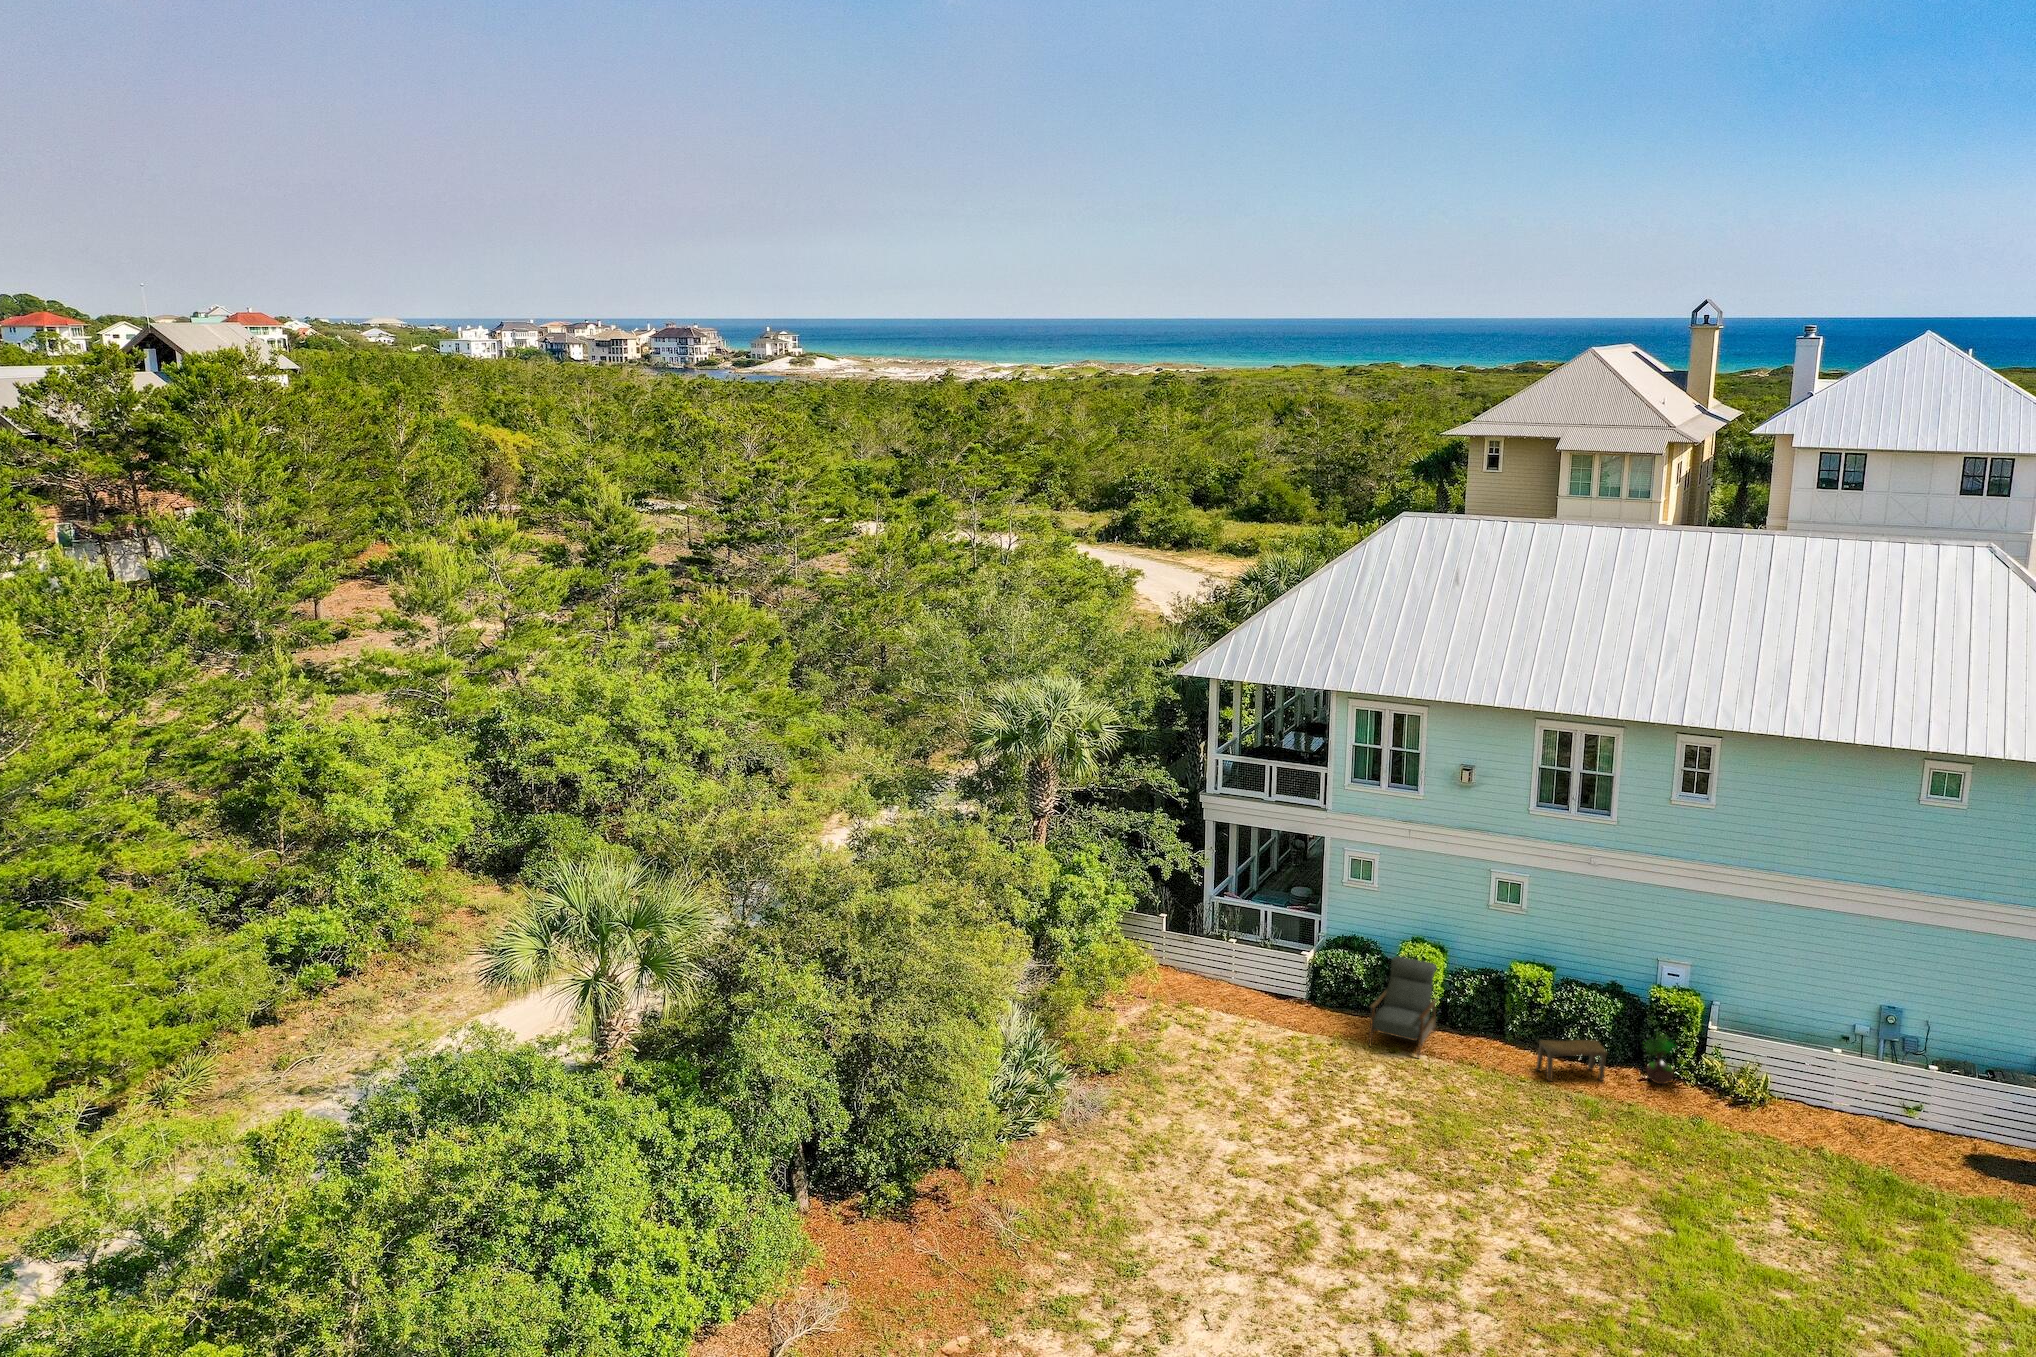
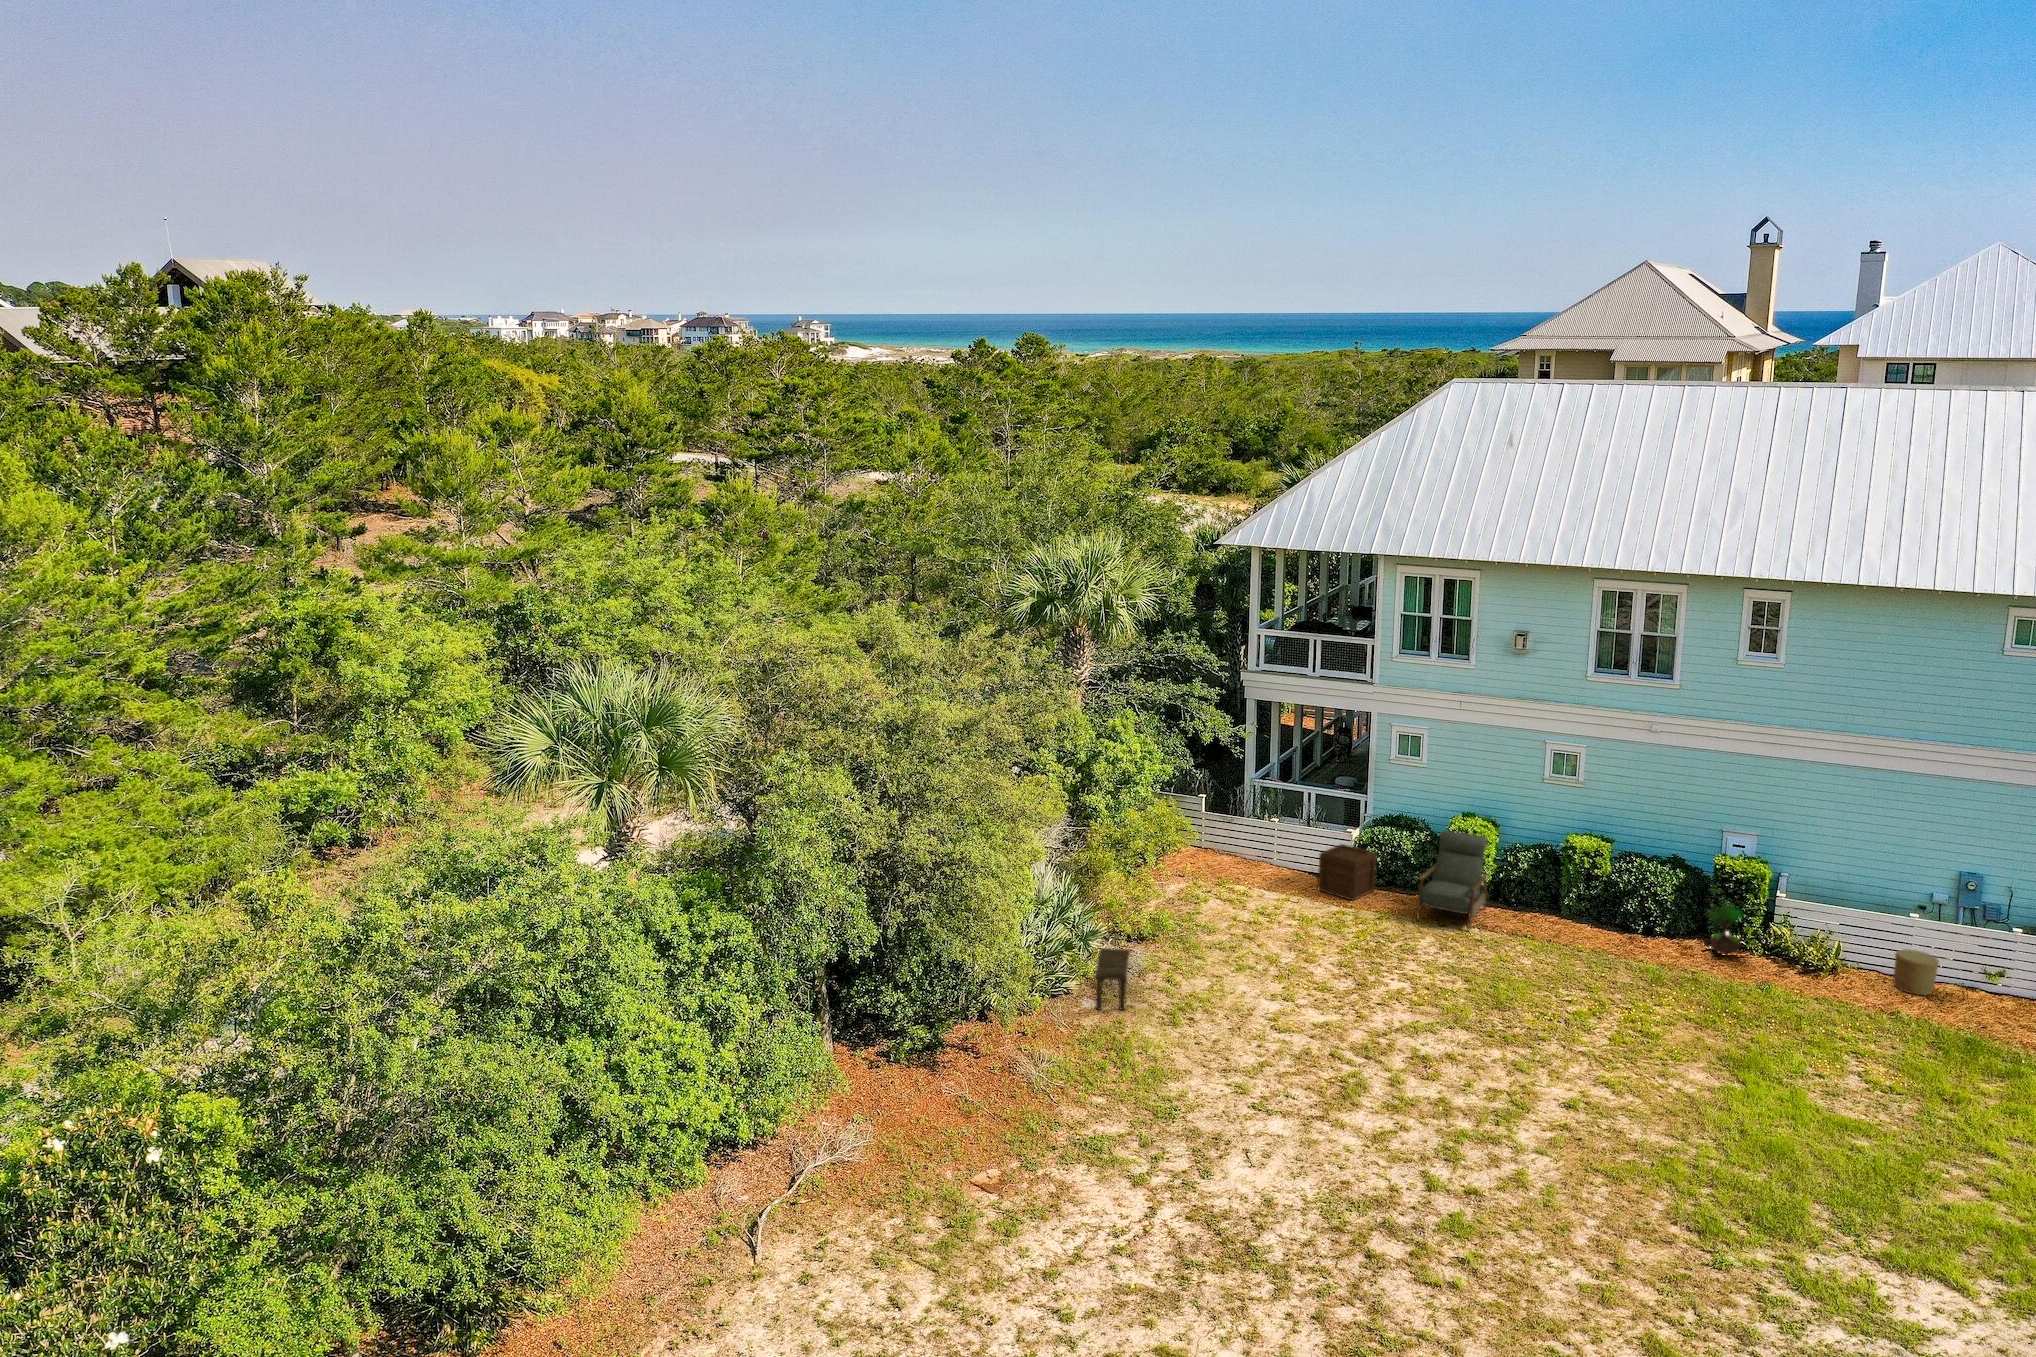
wooden crate: none [1275,965,1332,1024] -> present [1318,844,1377,900]
bench: present [1536,1040,1607,1081] -> present [1095,948,1130,1010]
woven basket: none [1816,1082,1858,1128] -> present [1893,949,1939,995]

